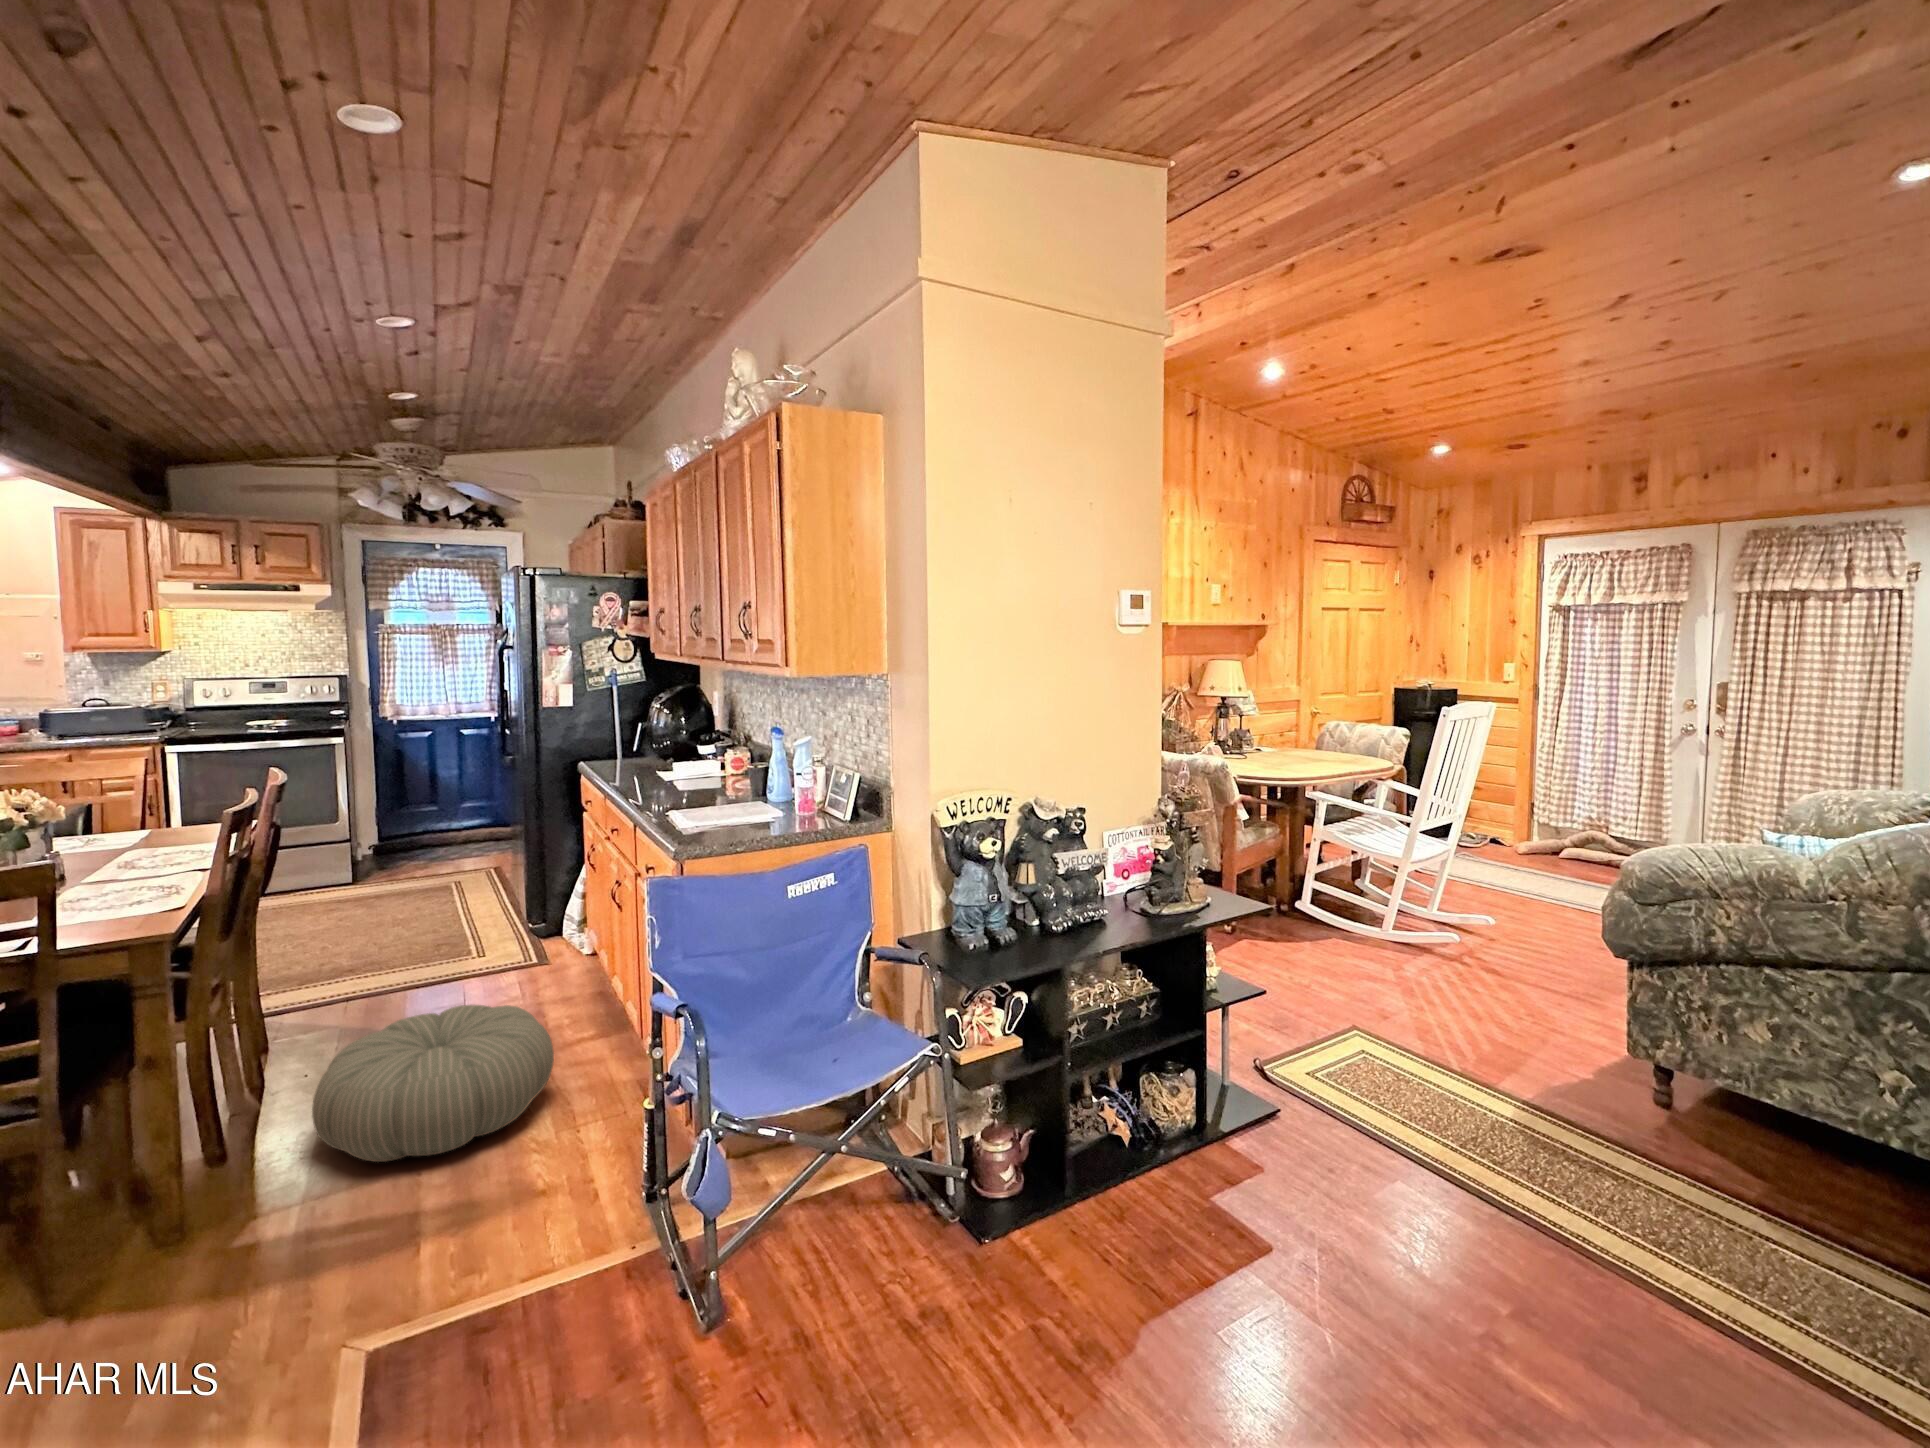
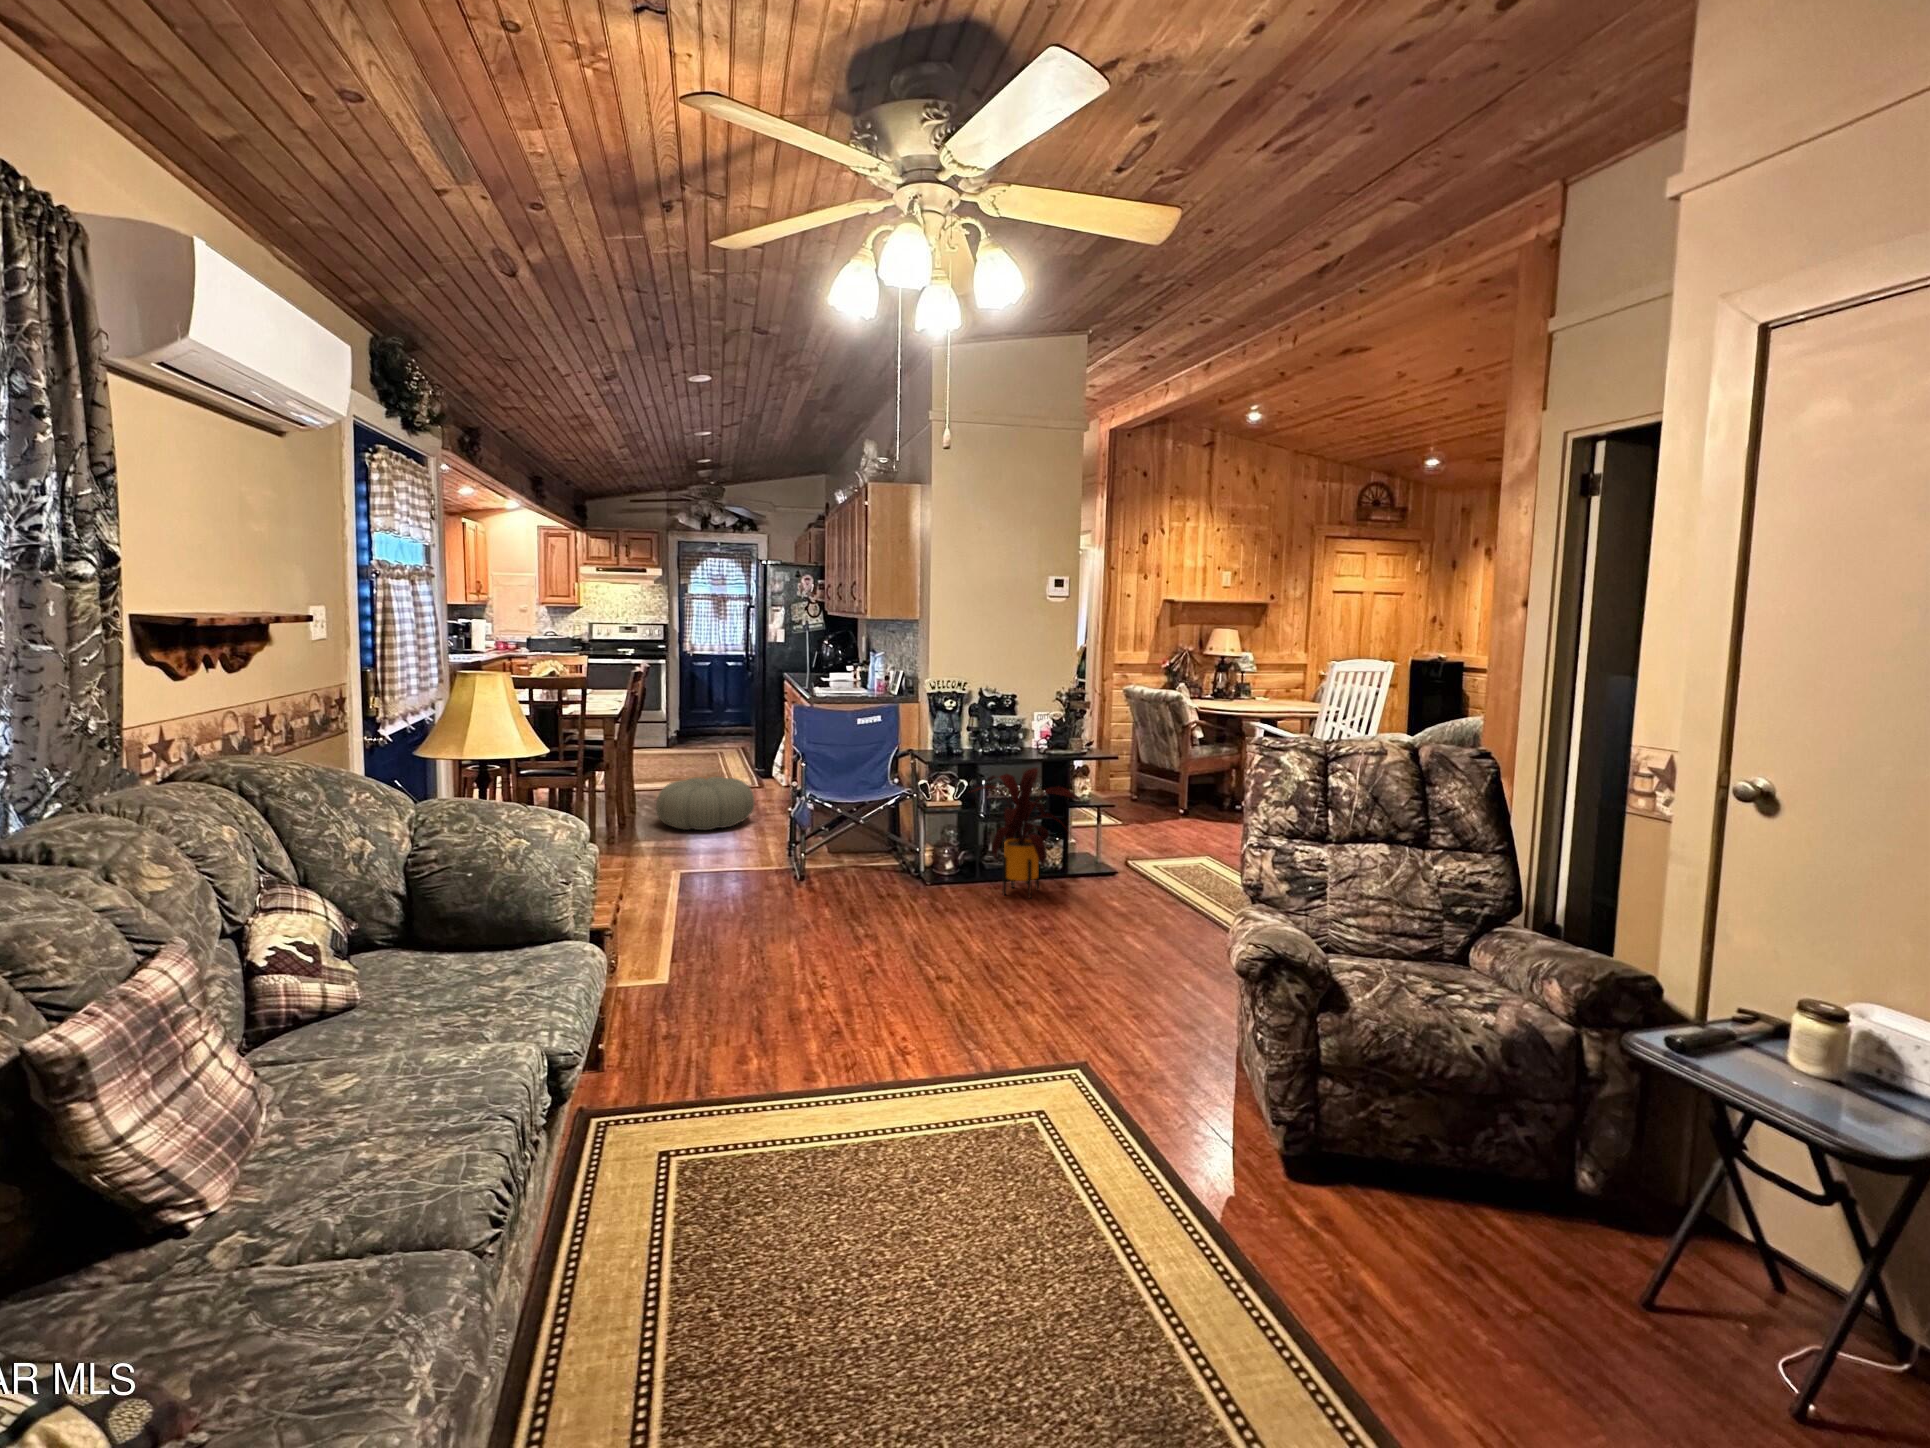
house plant: none [1115,975,1394,1290] -> present [973,768,1080,898]

